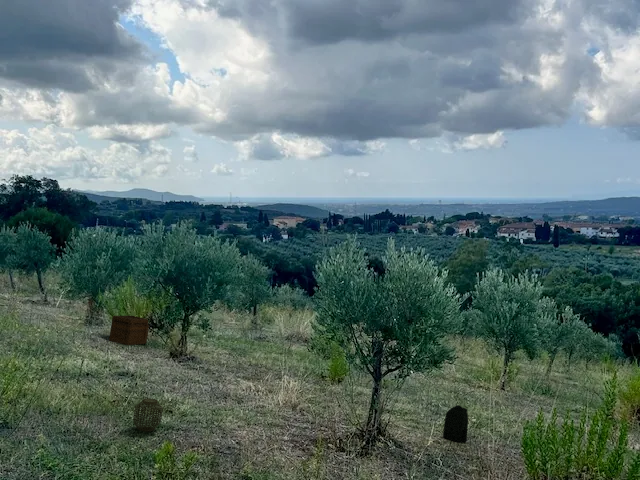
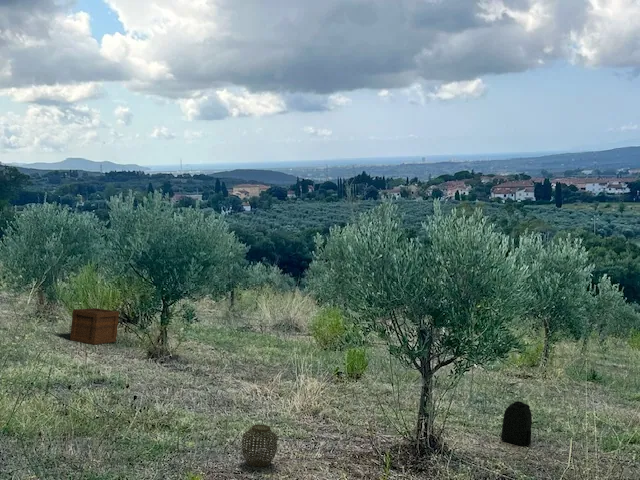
woven basket: present [133,398,163,432] -> present [242,425,278,467]

